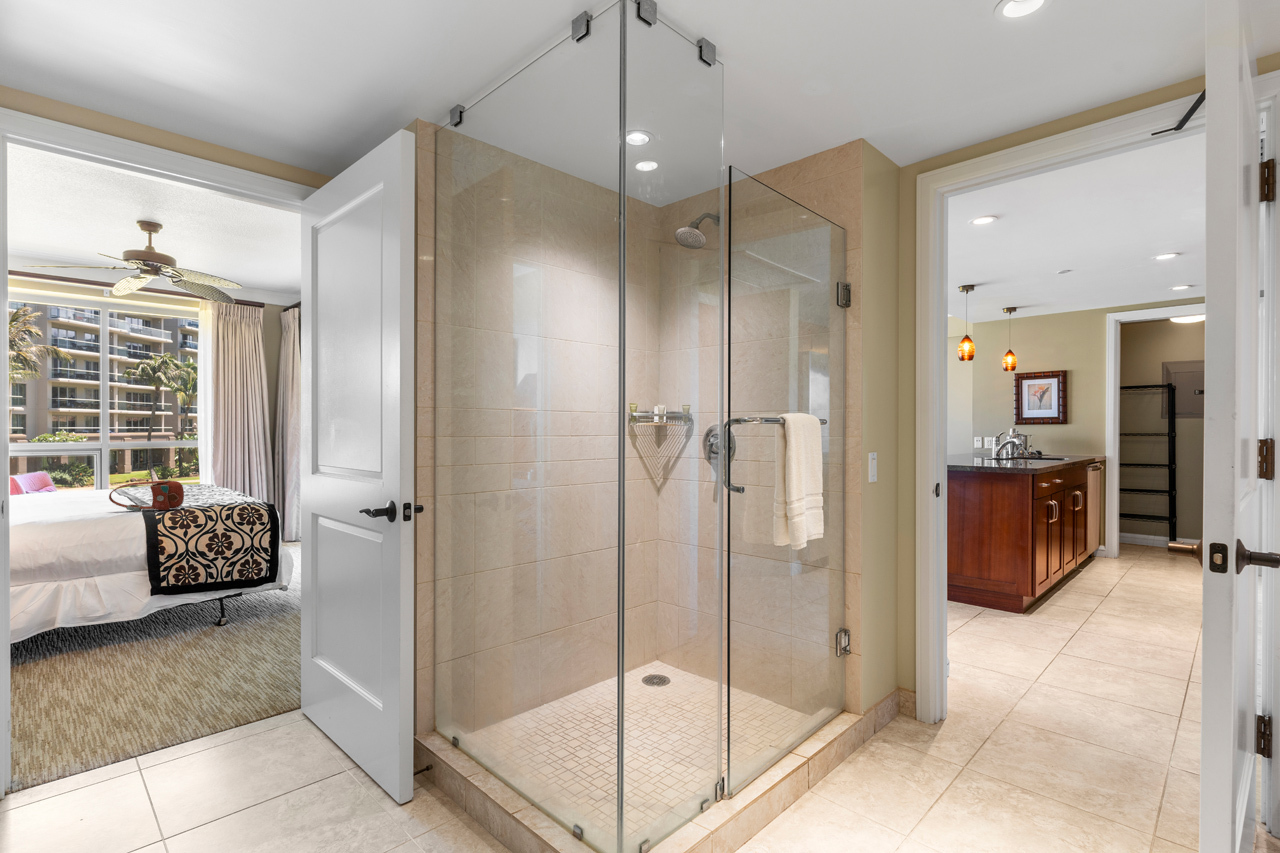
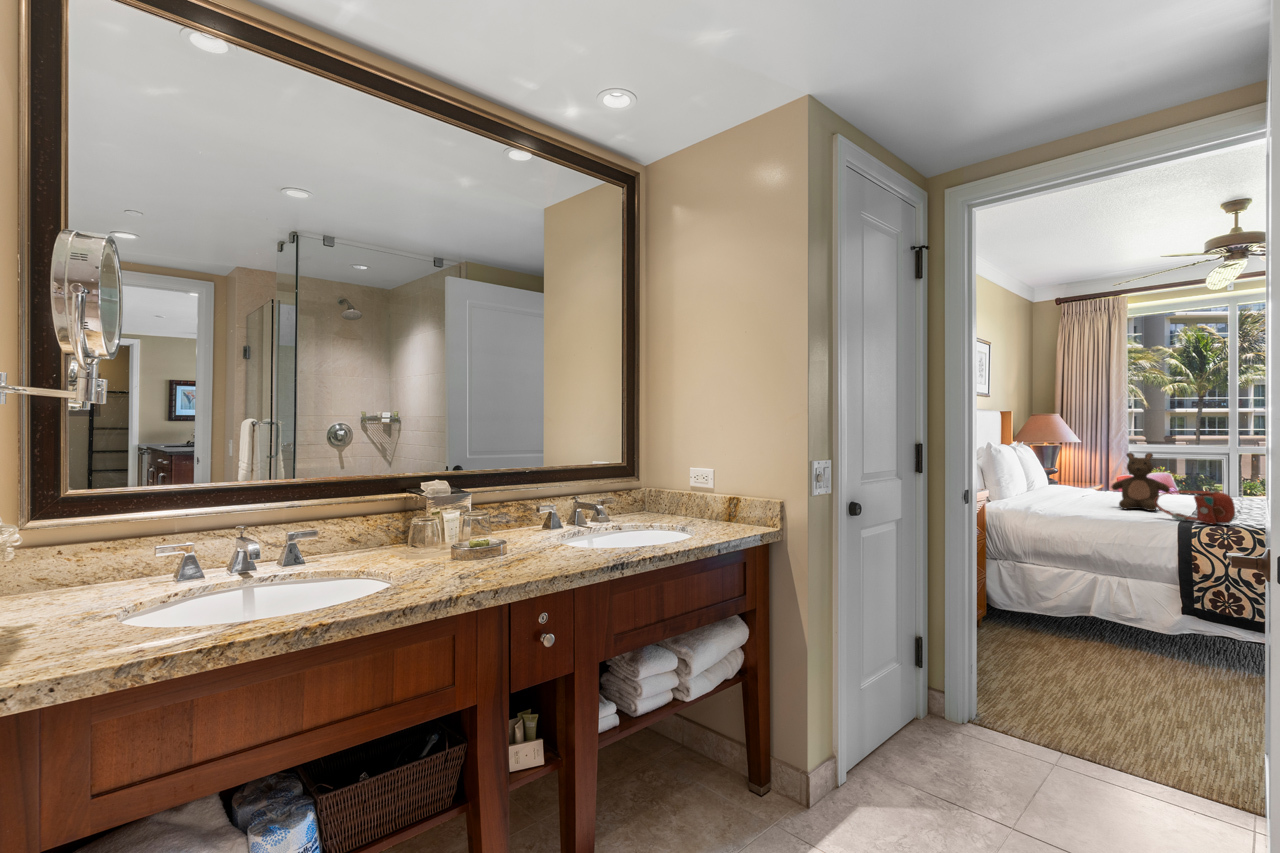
stuffed bear: none [42,449,106,510] -> present [1112,453,1170,511]

